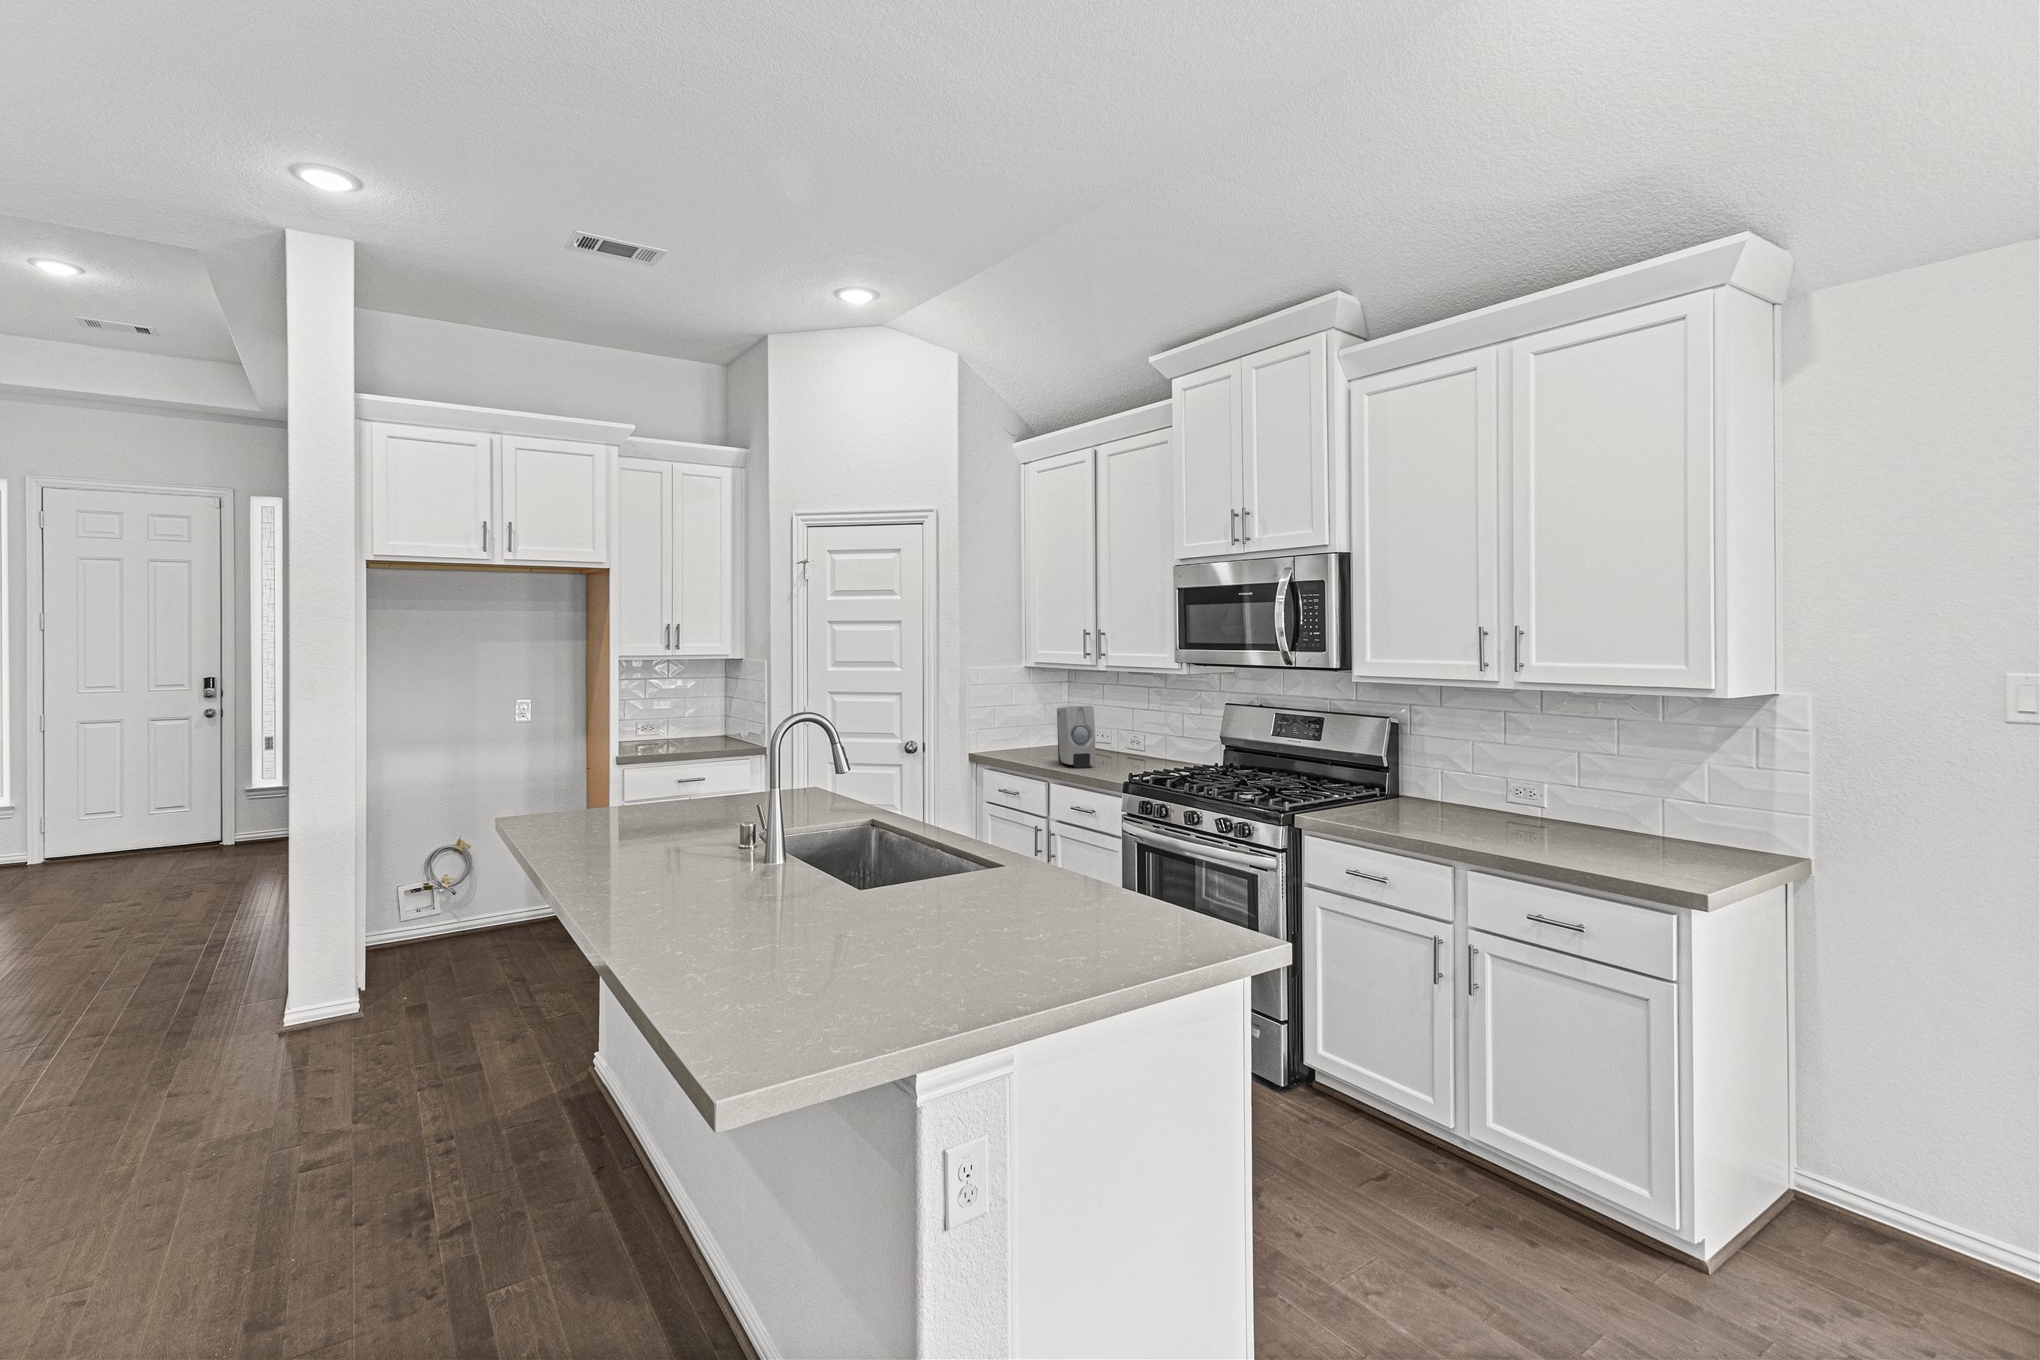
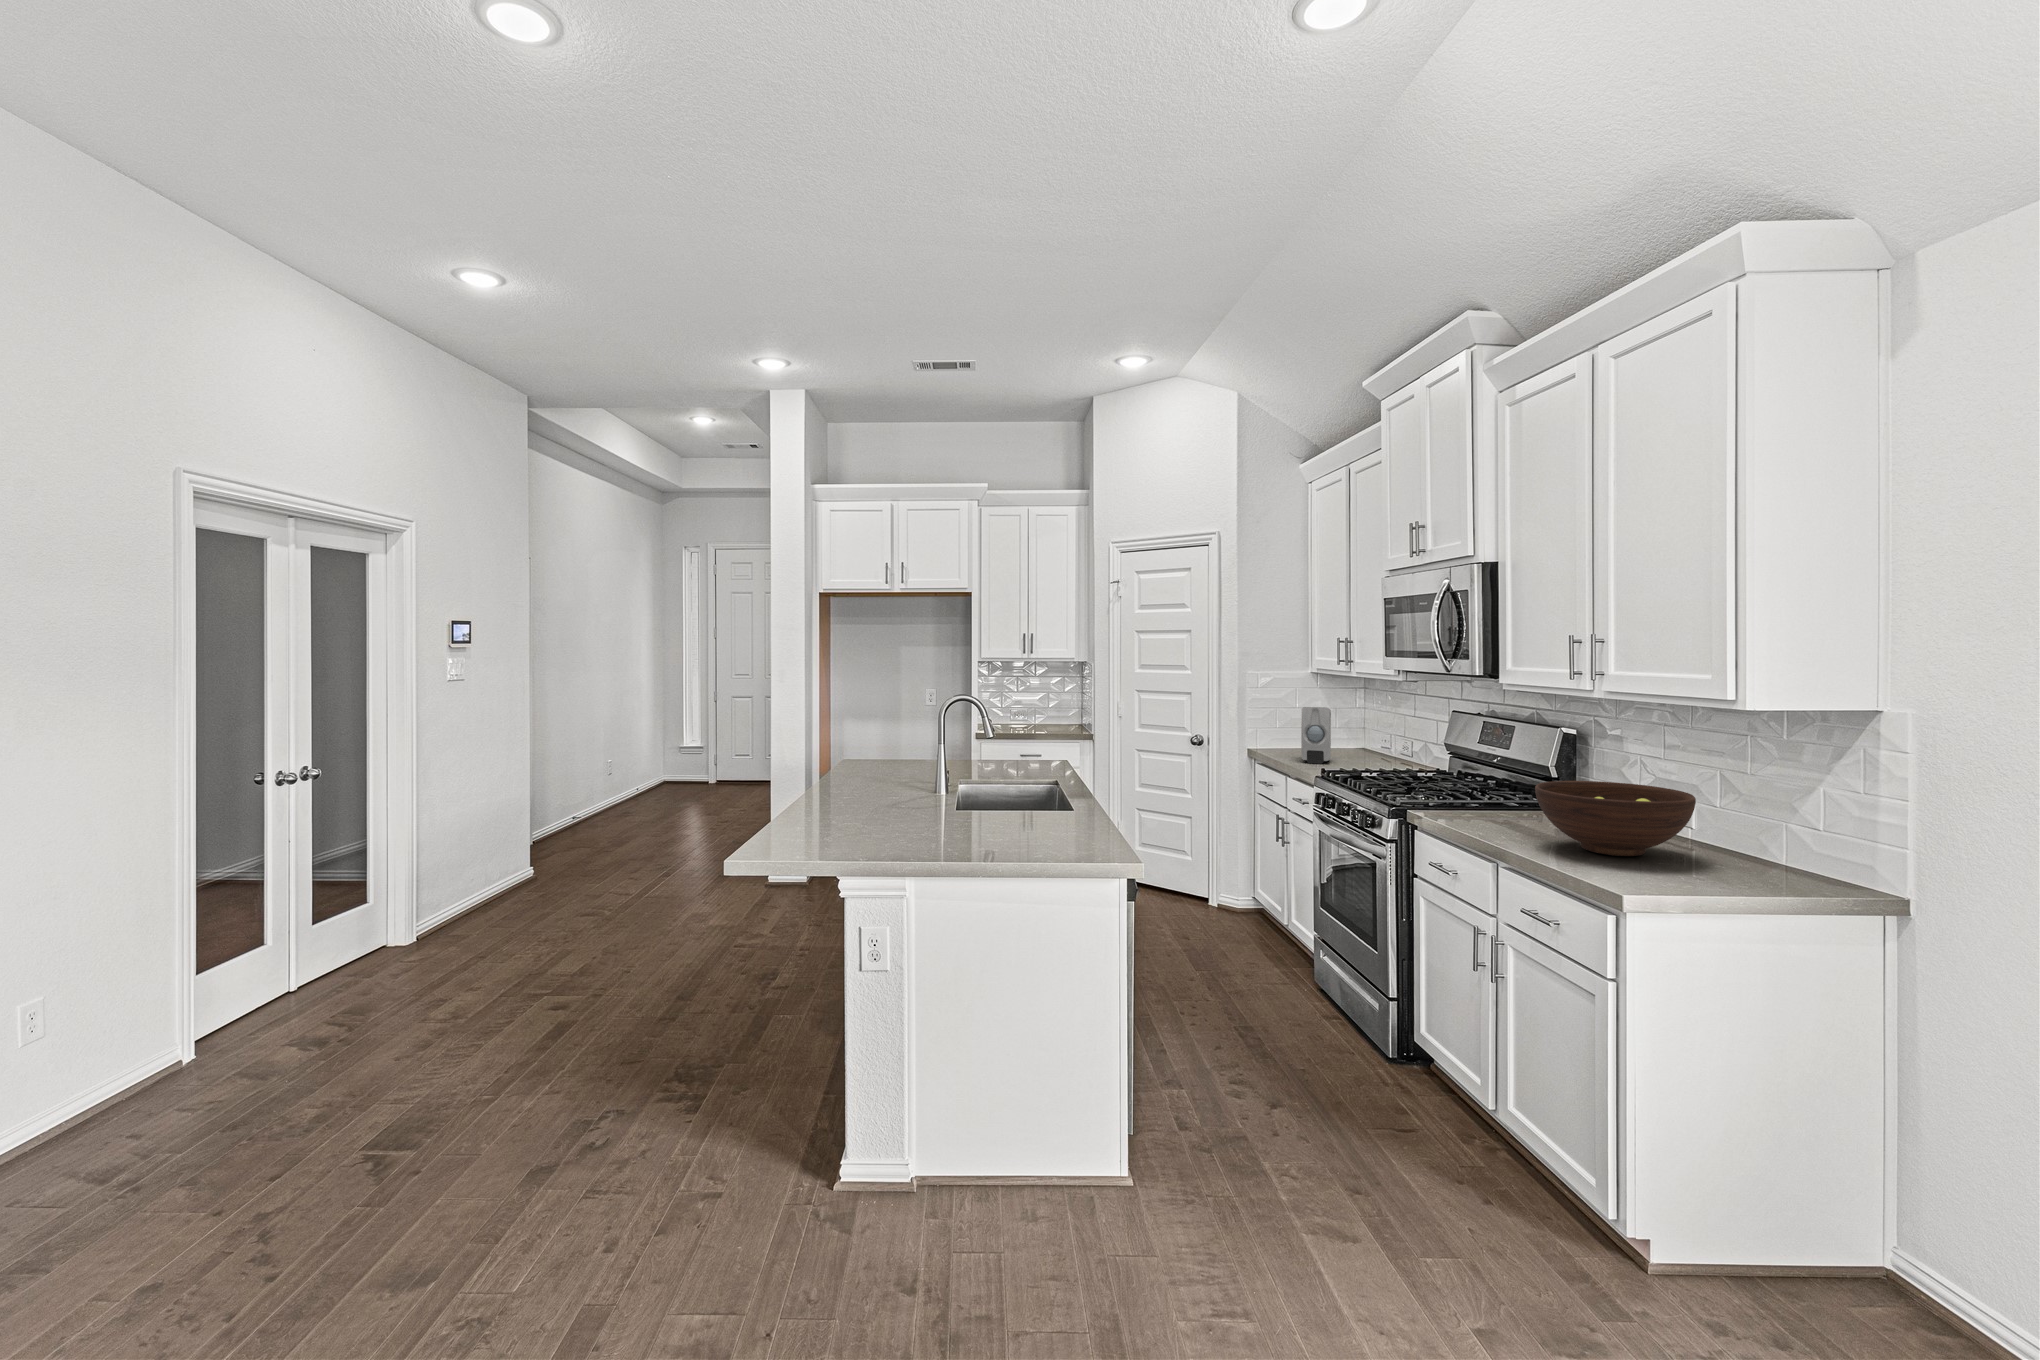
fruit bowl: none [1468,770,1618,841] -> present [1535,781,1696,856]

